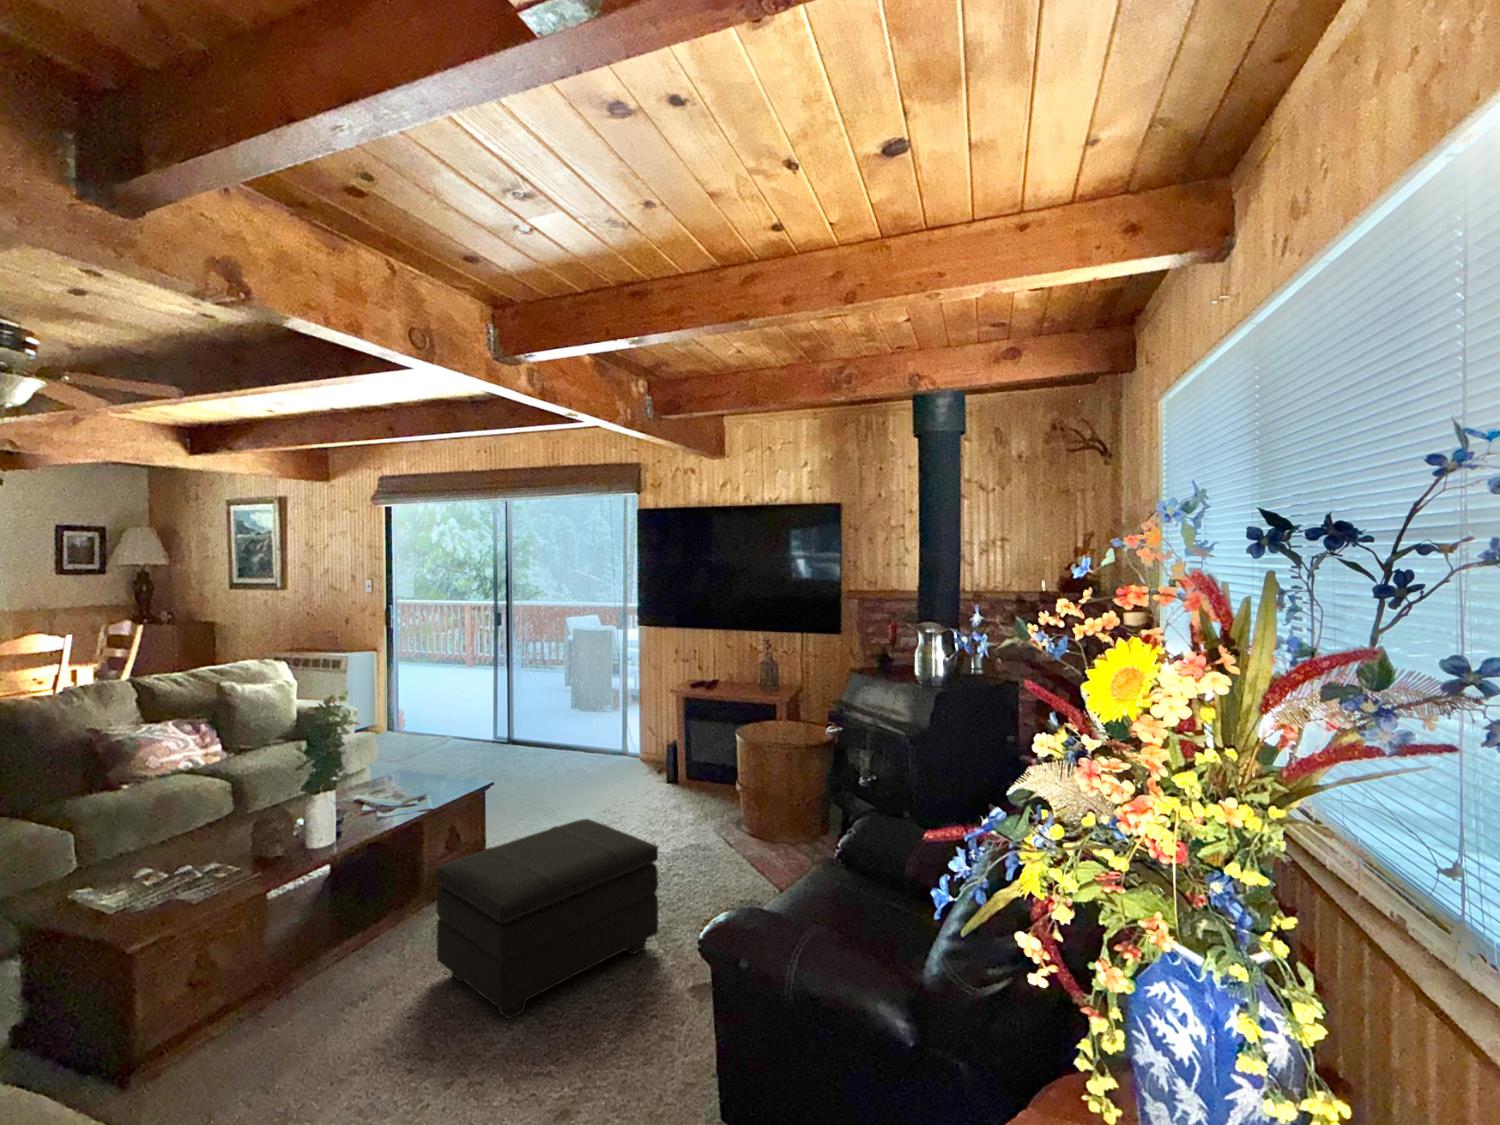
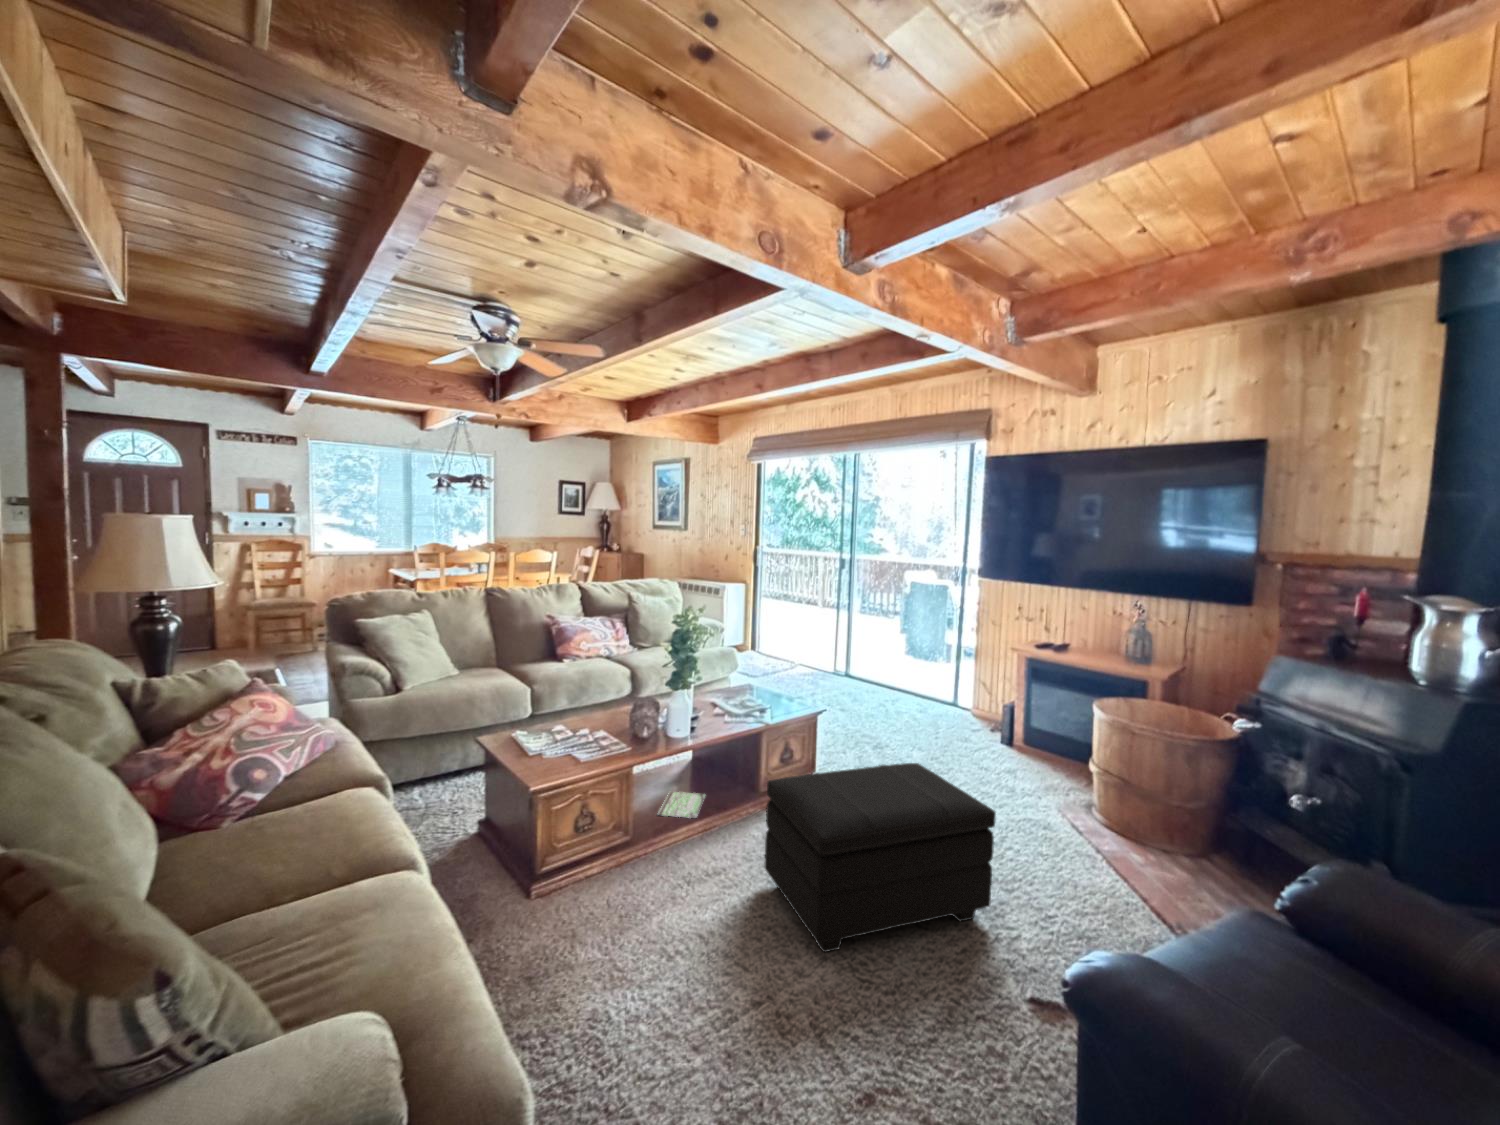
book: none [295,904,354,940] -> present [658,792,705,818]

